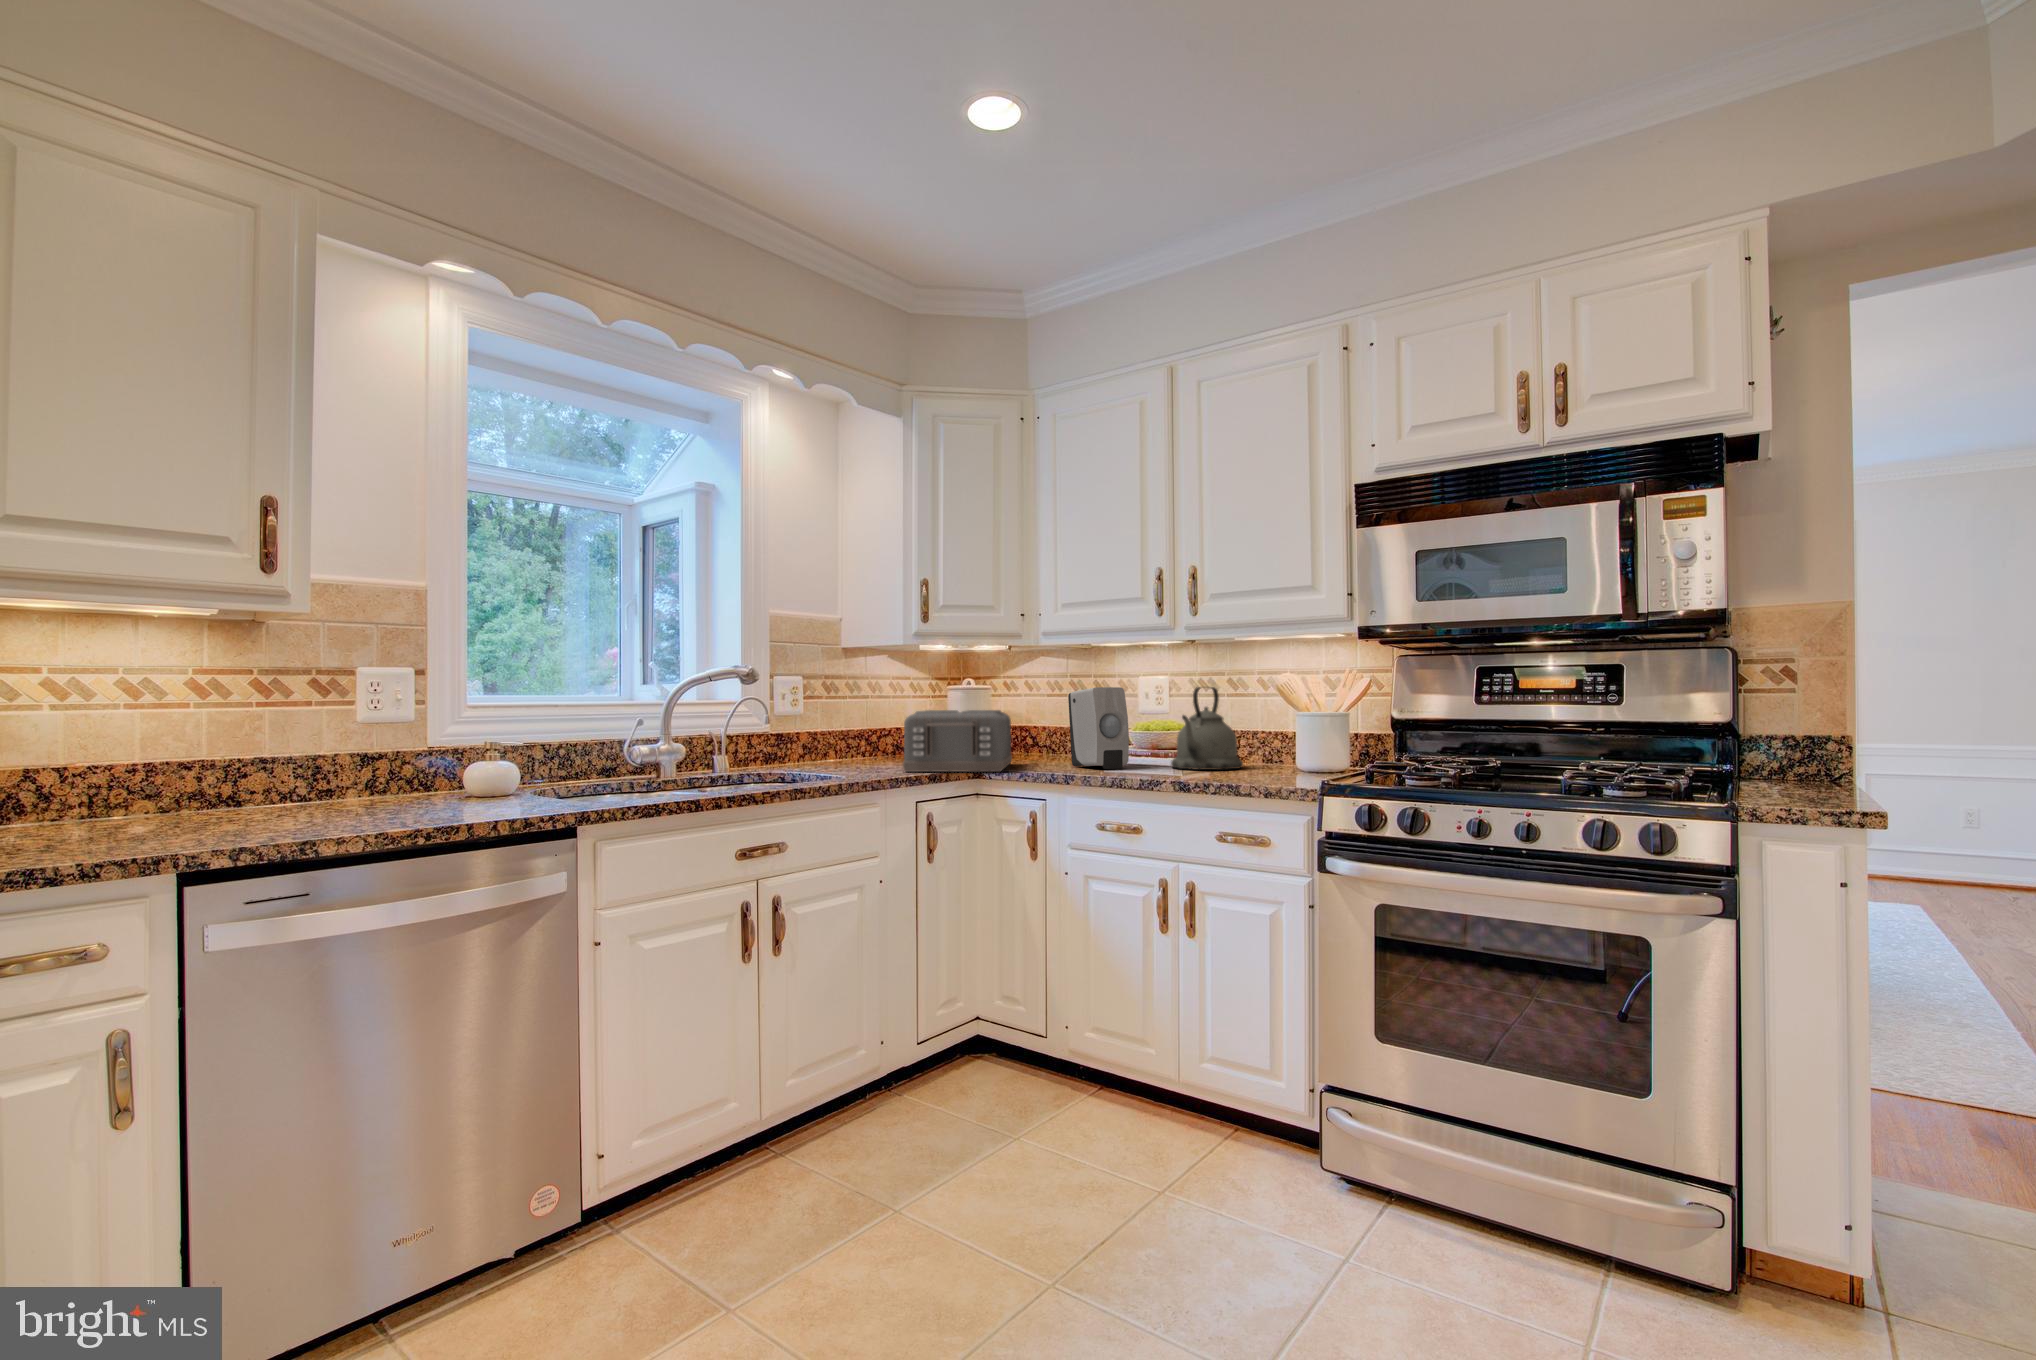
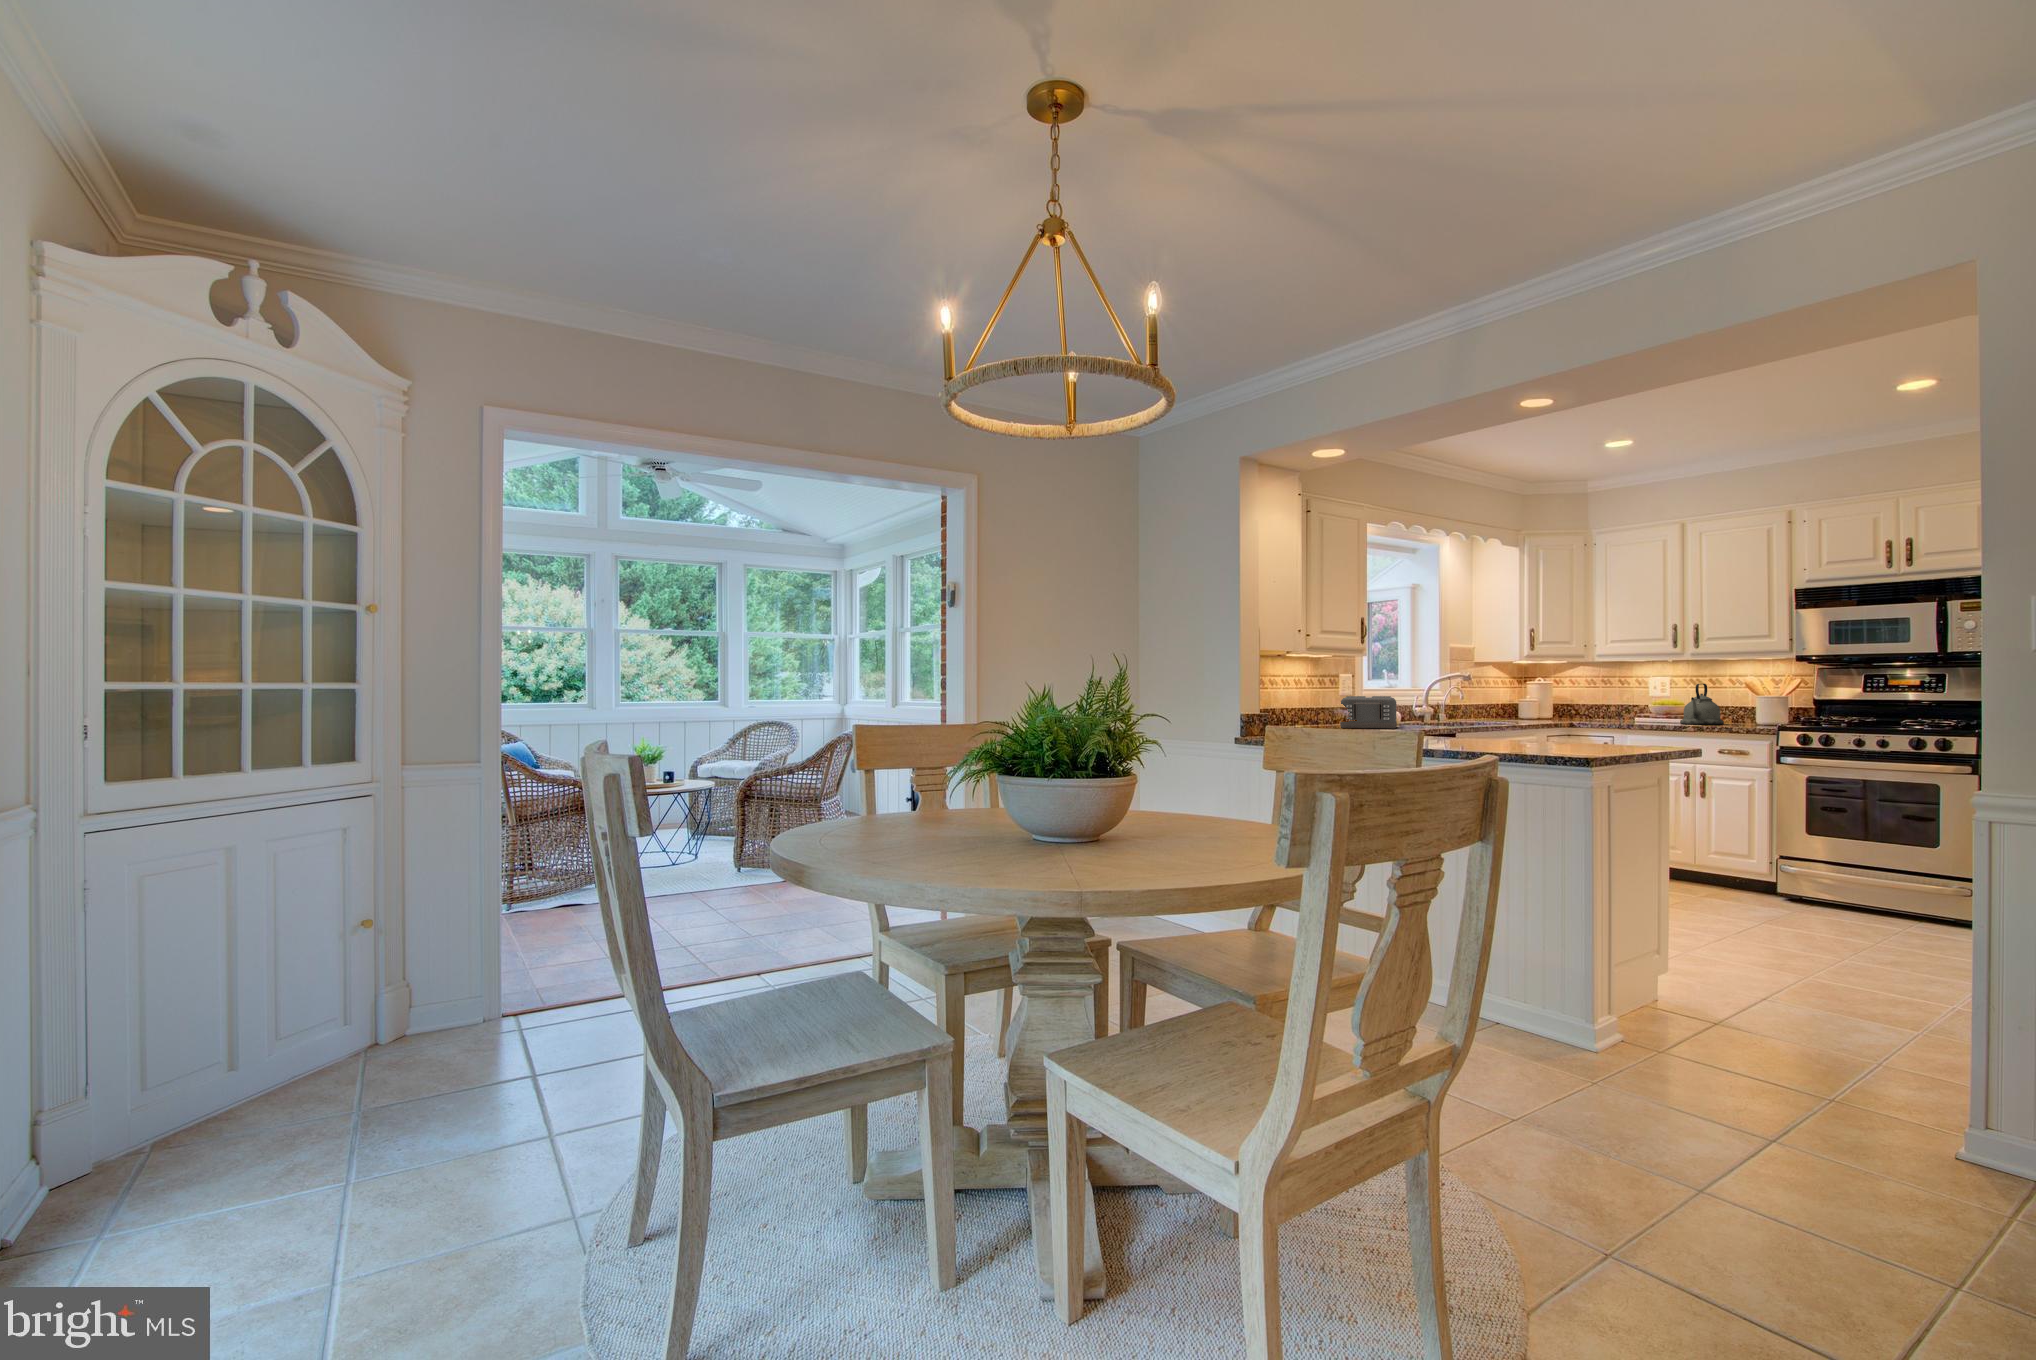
soap dispenser: present [1068,687,1129,769] -> none [1619,684,1657,724]
toaster: present [903,710,1012,772] -> present [1340,696,1397,728]

